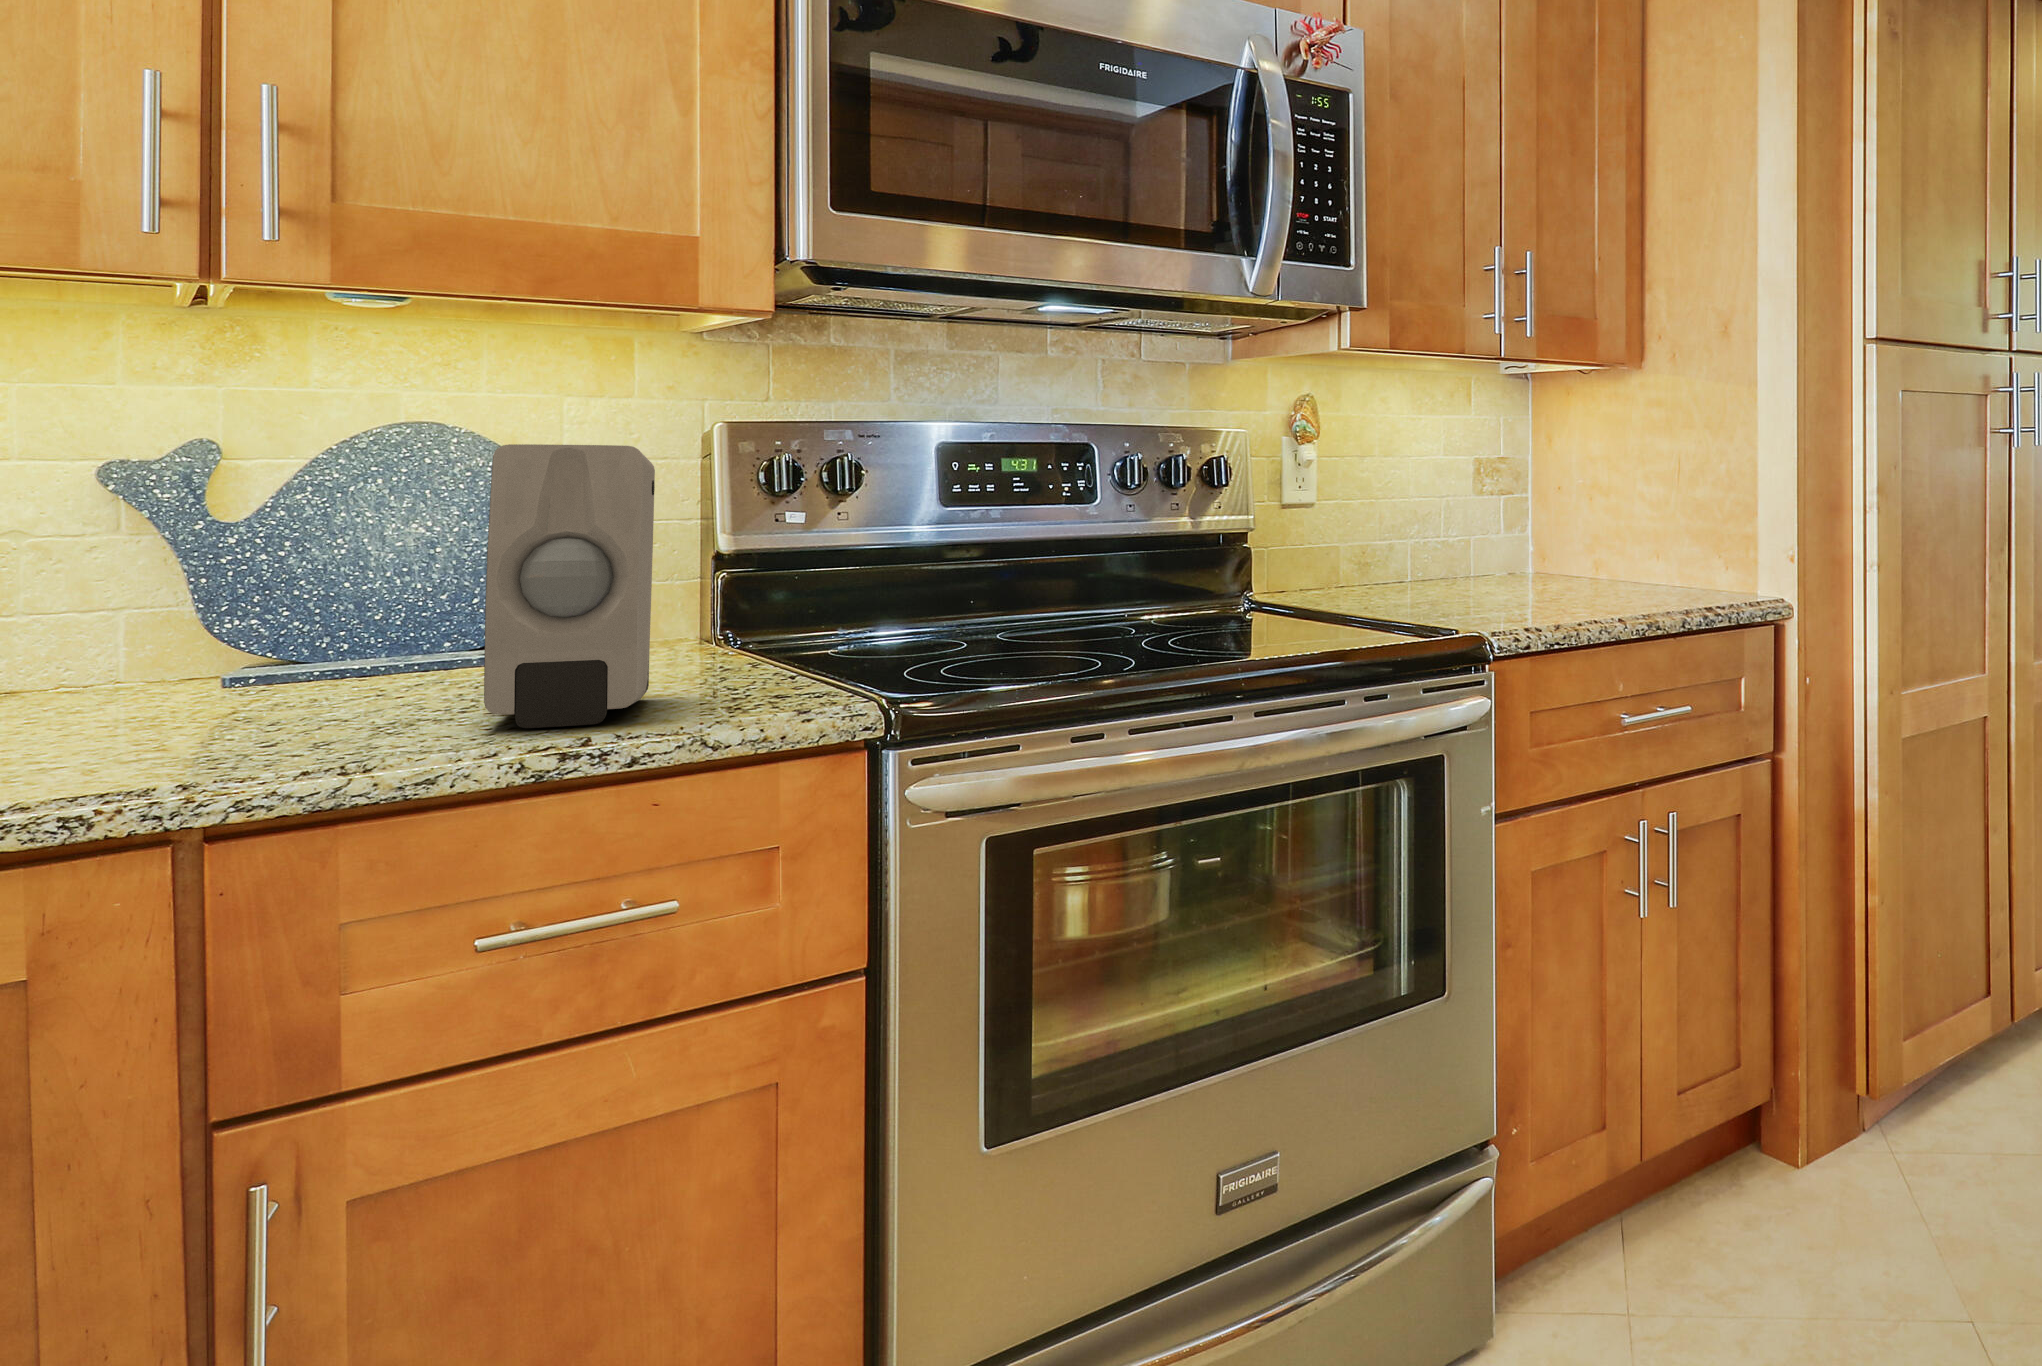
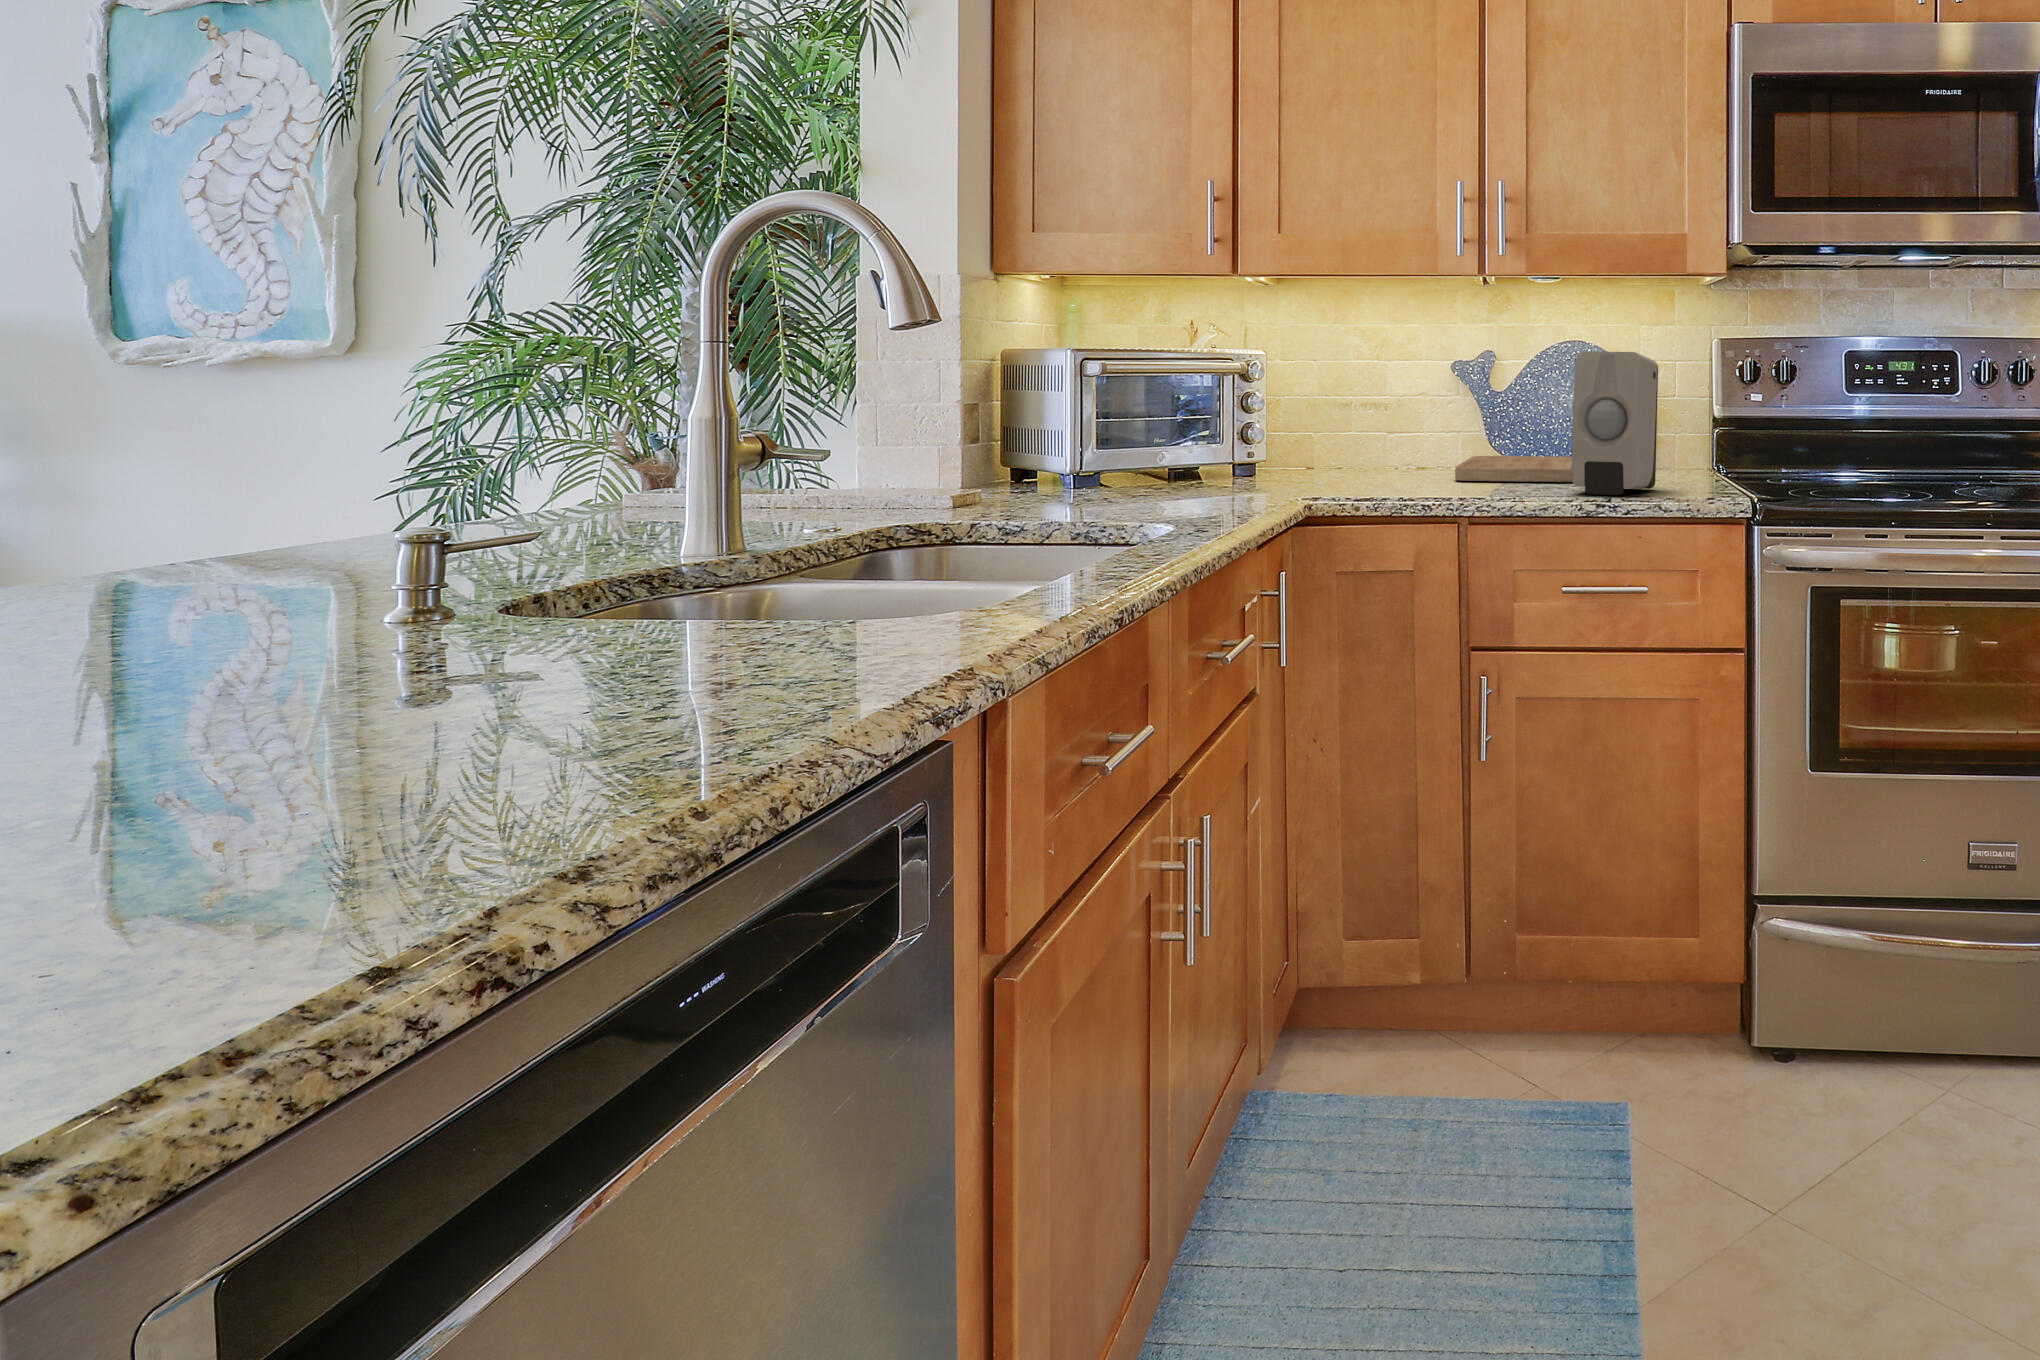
cutting board: none [130,635,456,718] -> present [1455,456,1573,482]

